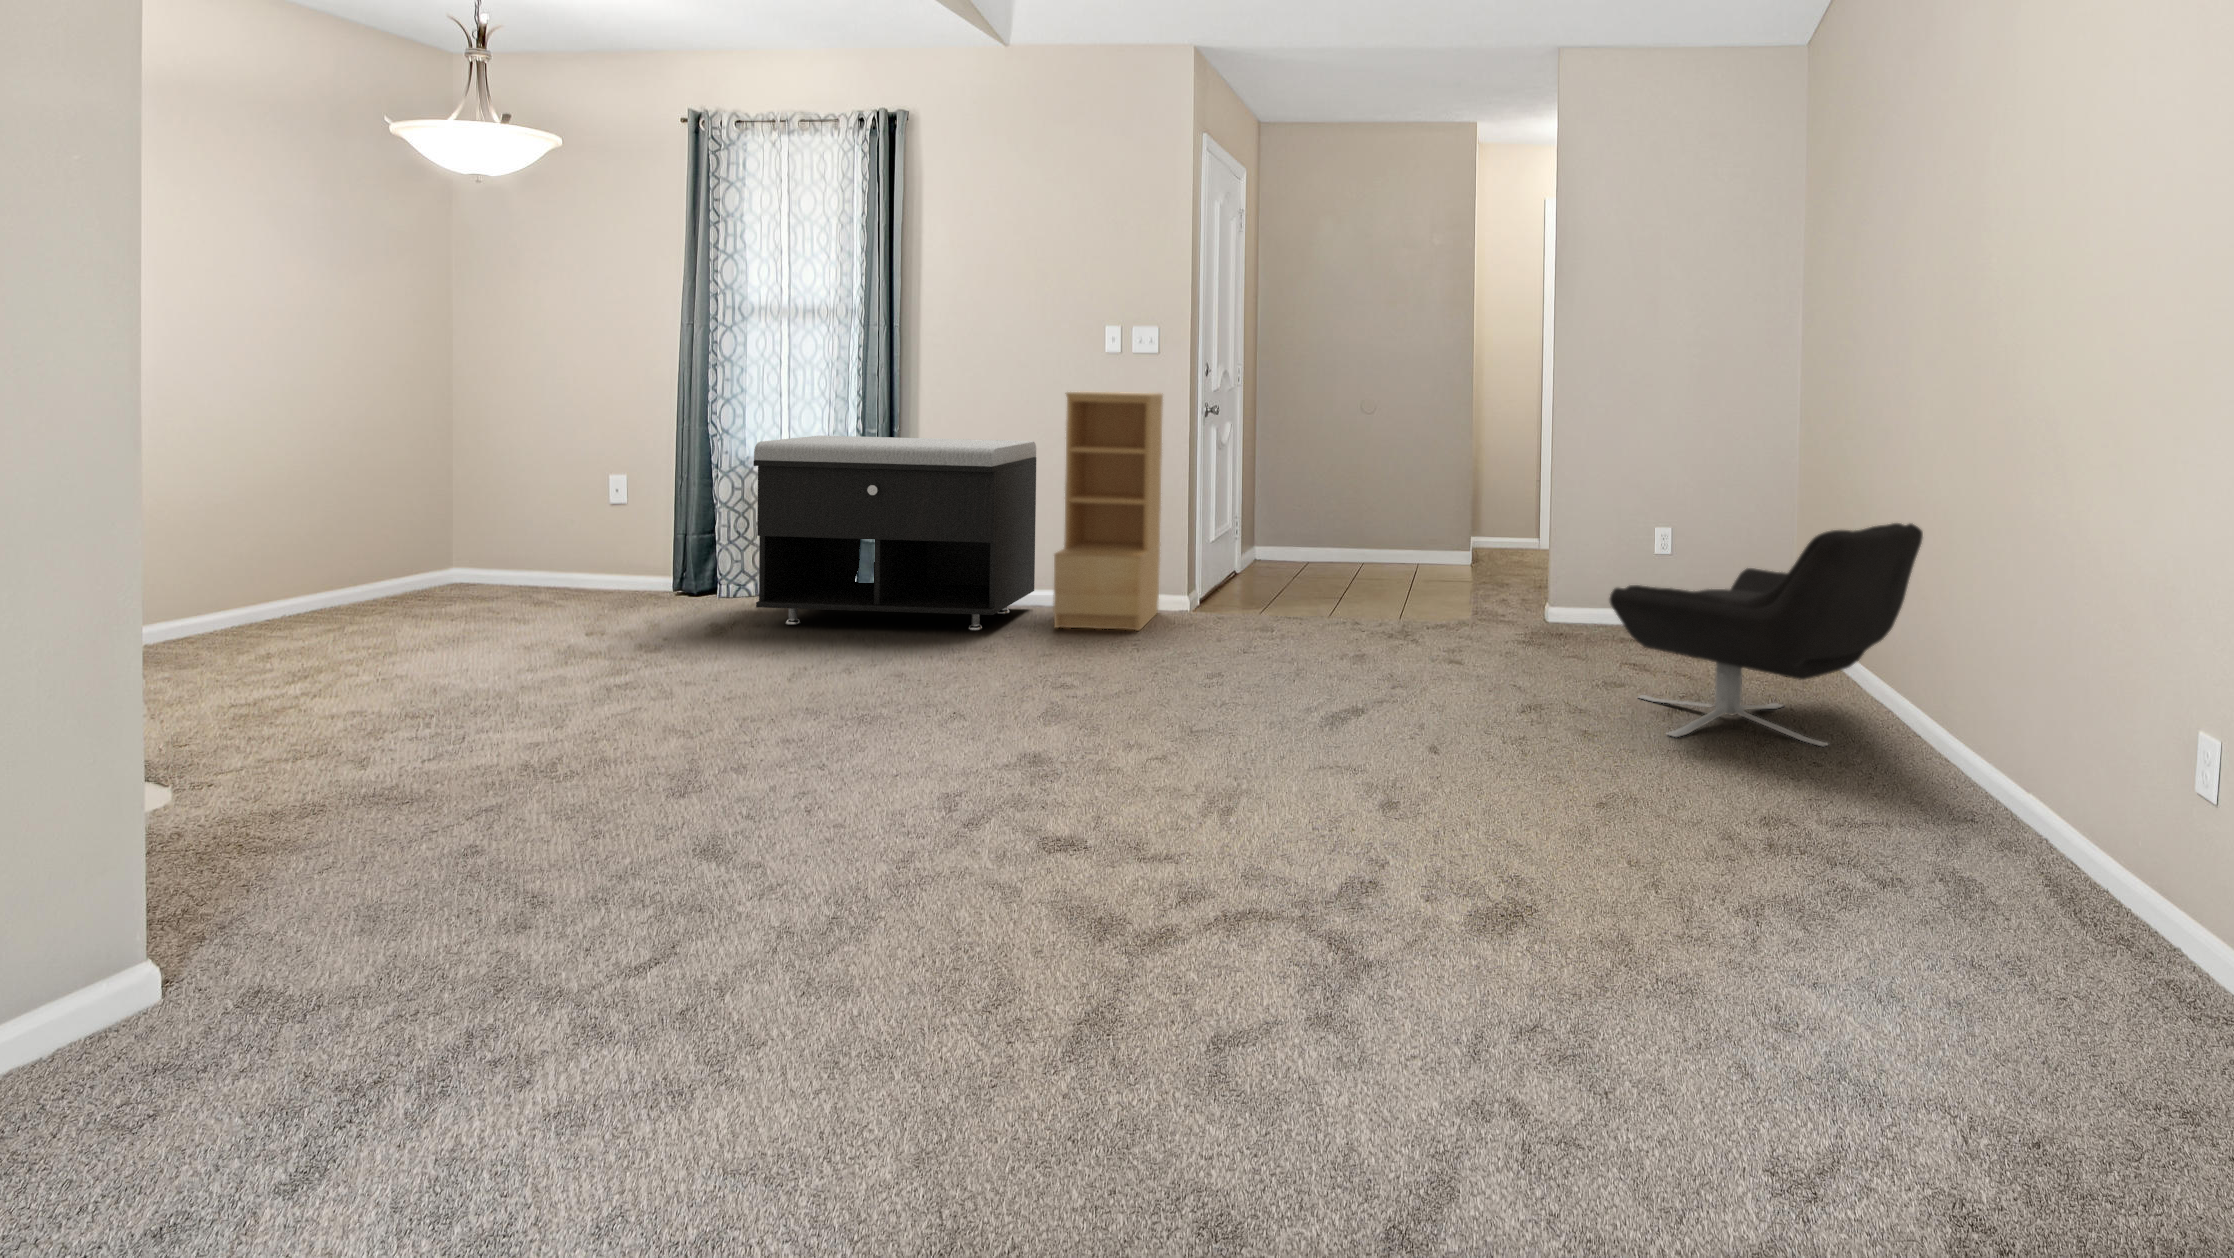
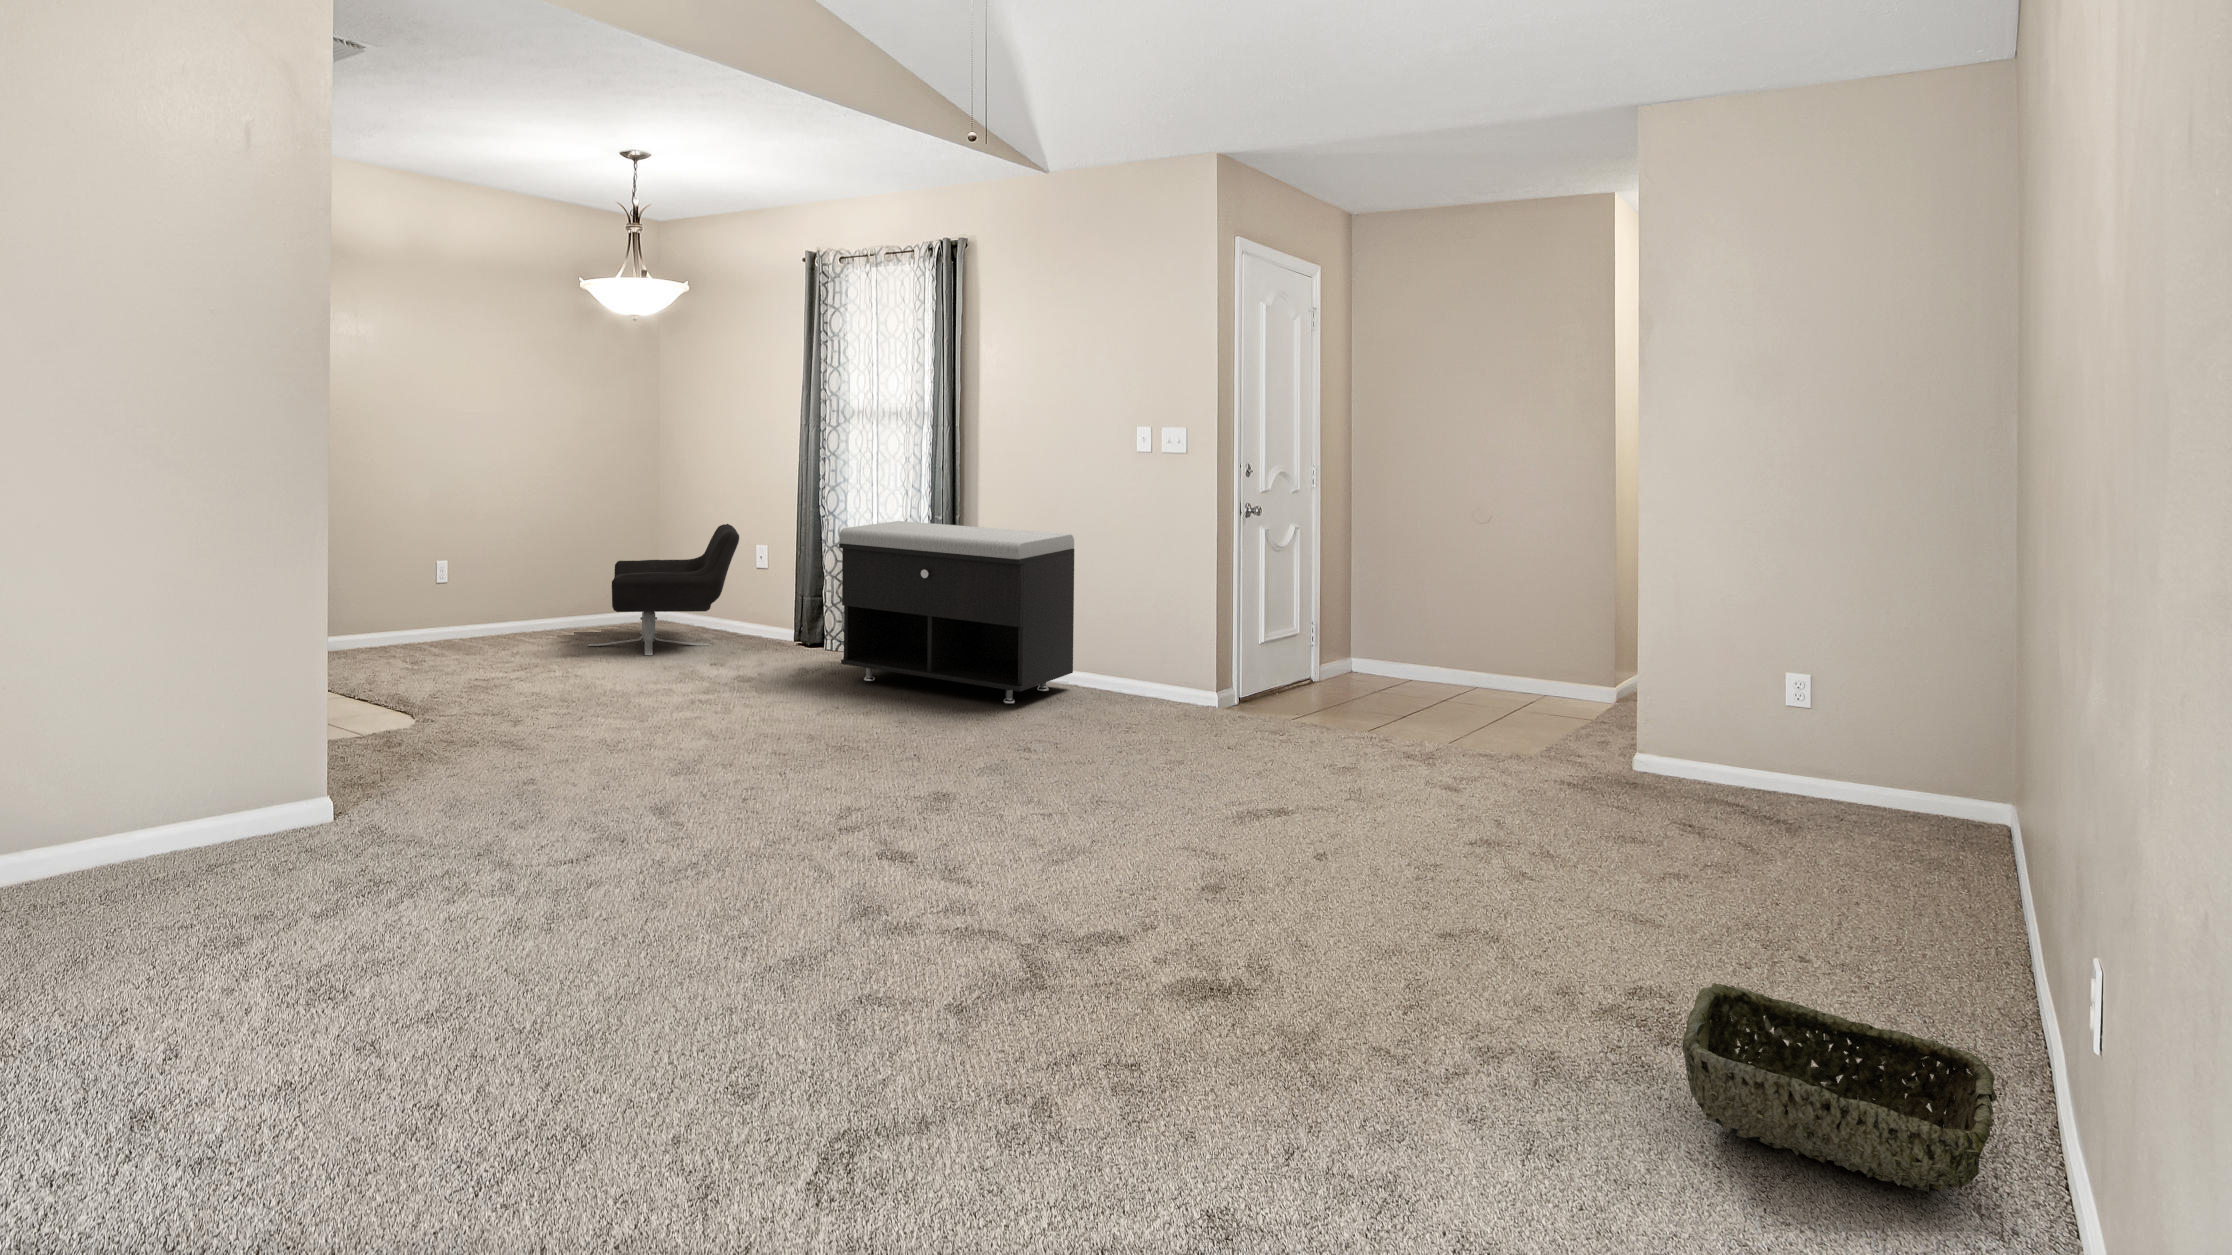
bookshelf: present [1053,392,1163,631] -> none [1075,489,1190,722]
lounge chair: present [1610,523,1923,746] -> present [588,524,739,655]
woven basket: none [1891,788,2176,944] -> present [1682,984,1997,1191]

